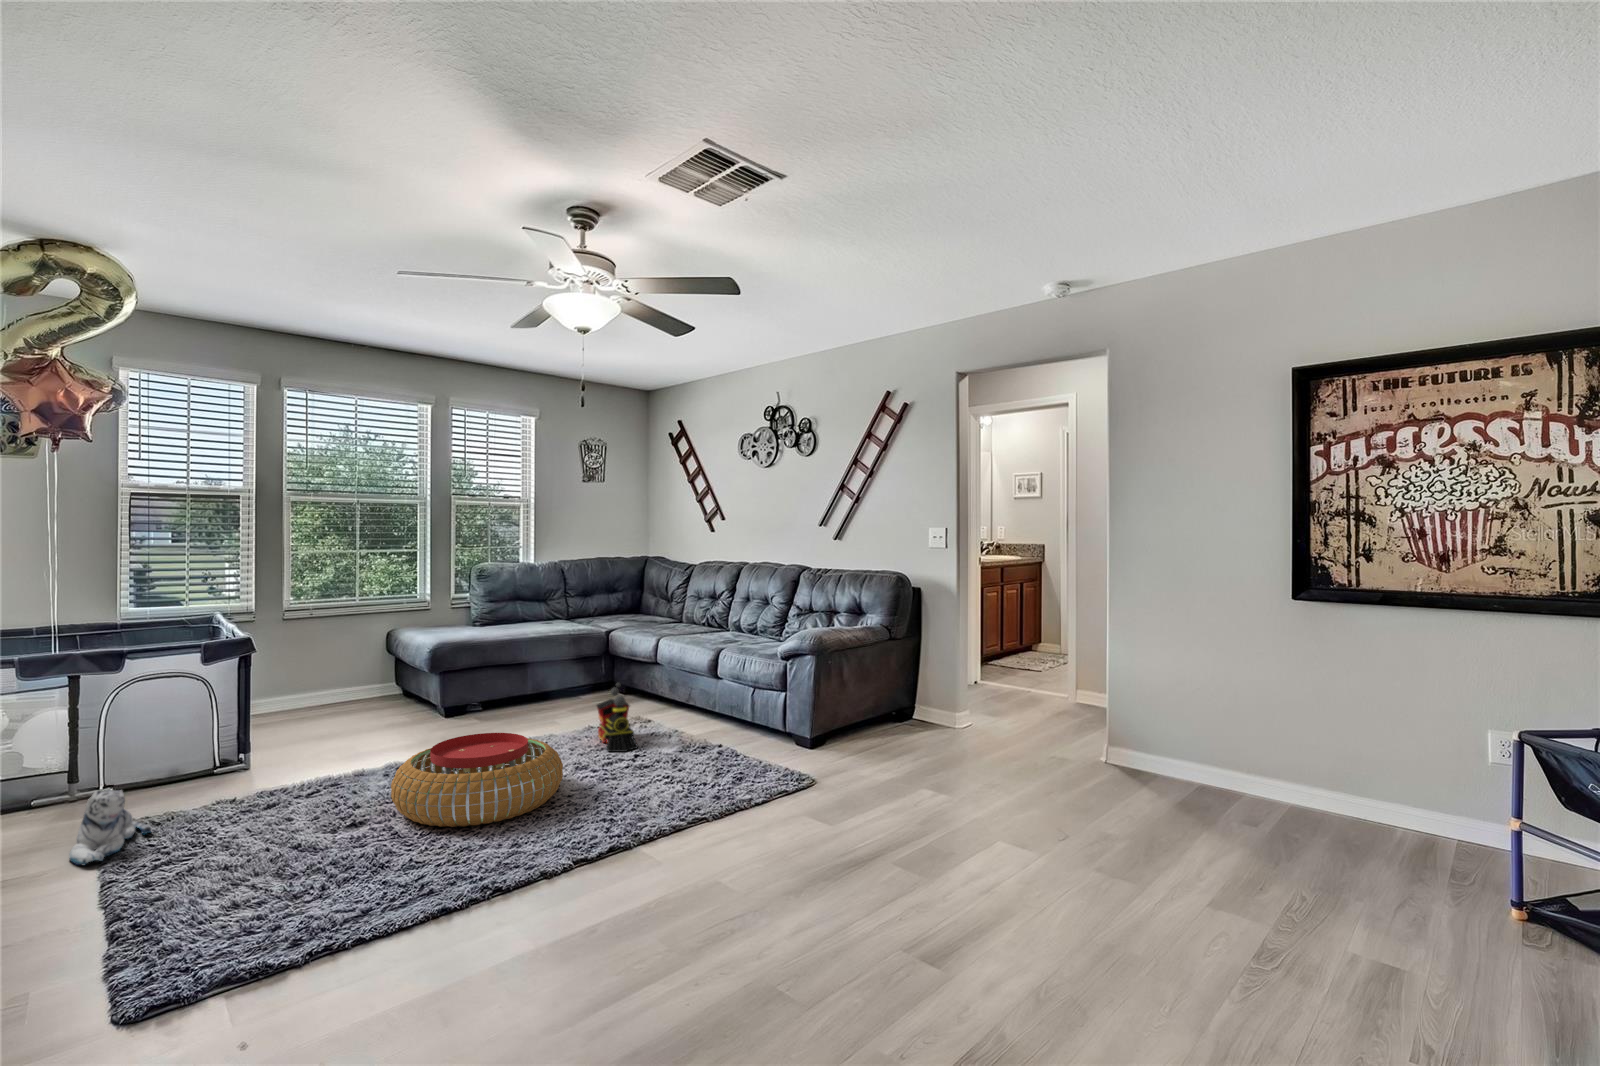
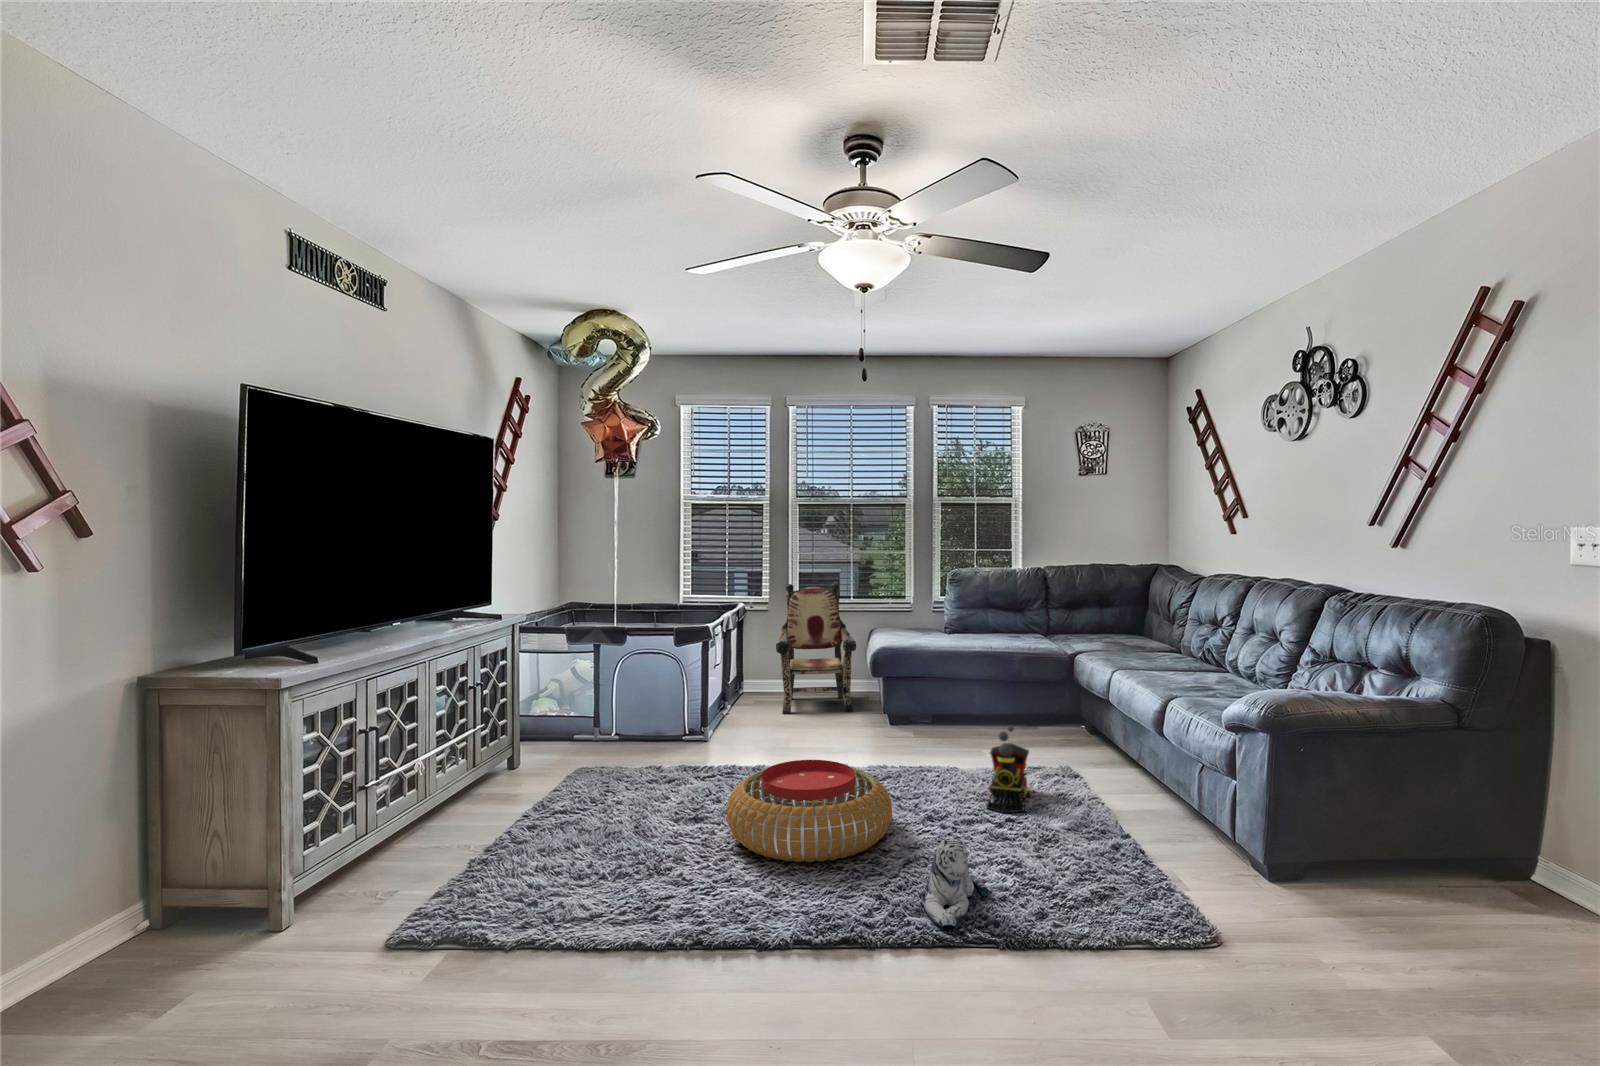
armchair: none [287,579,397,723] -> present [776,583,856,714]
plush toy: present [69,790,151,865] -> present [924,840,989,927]

